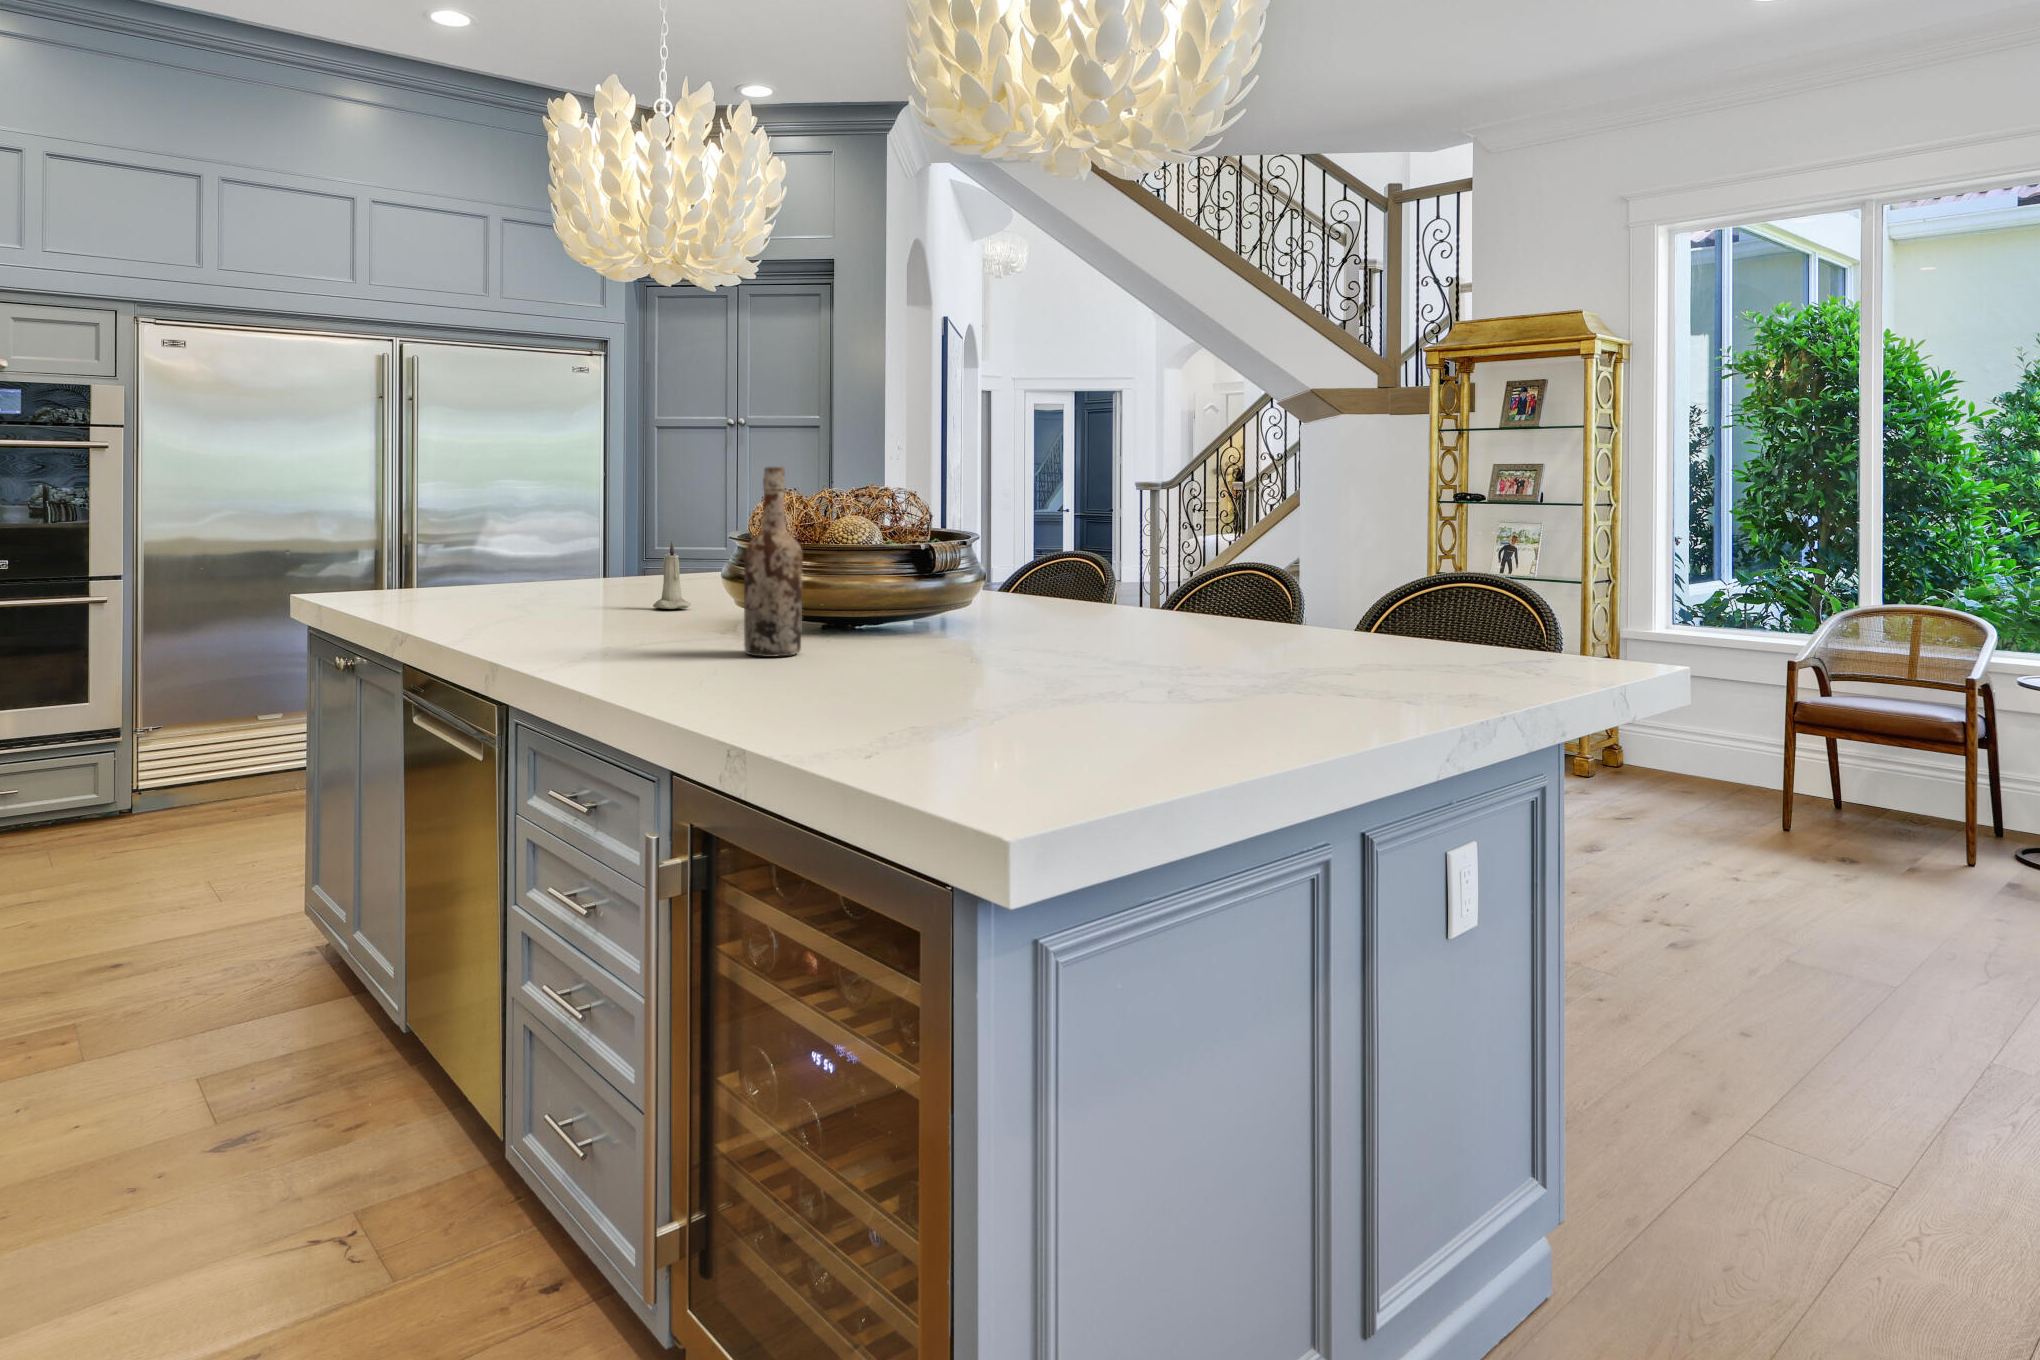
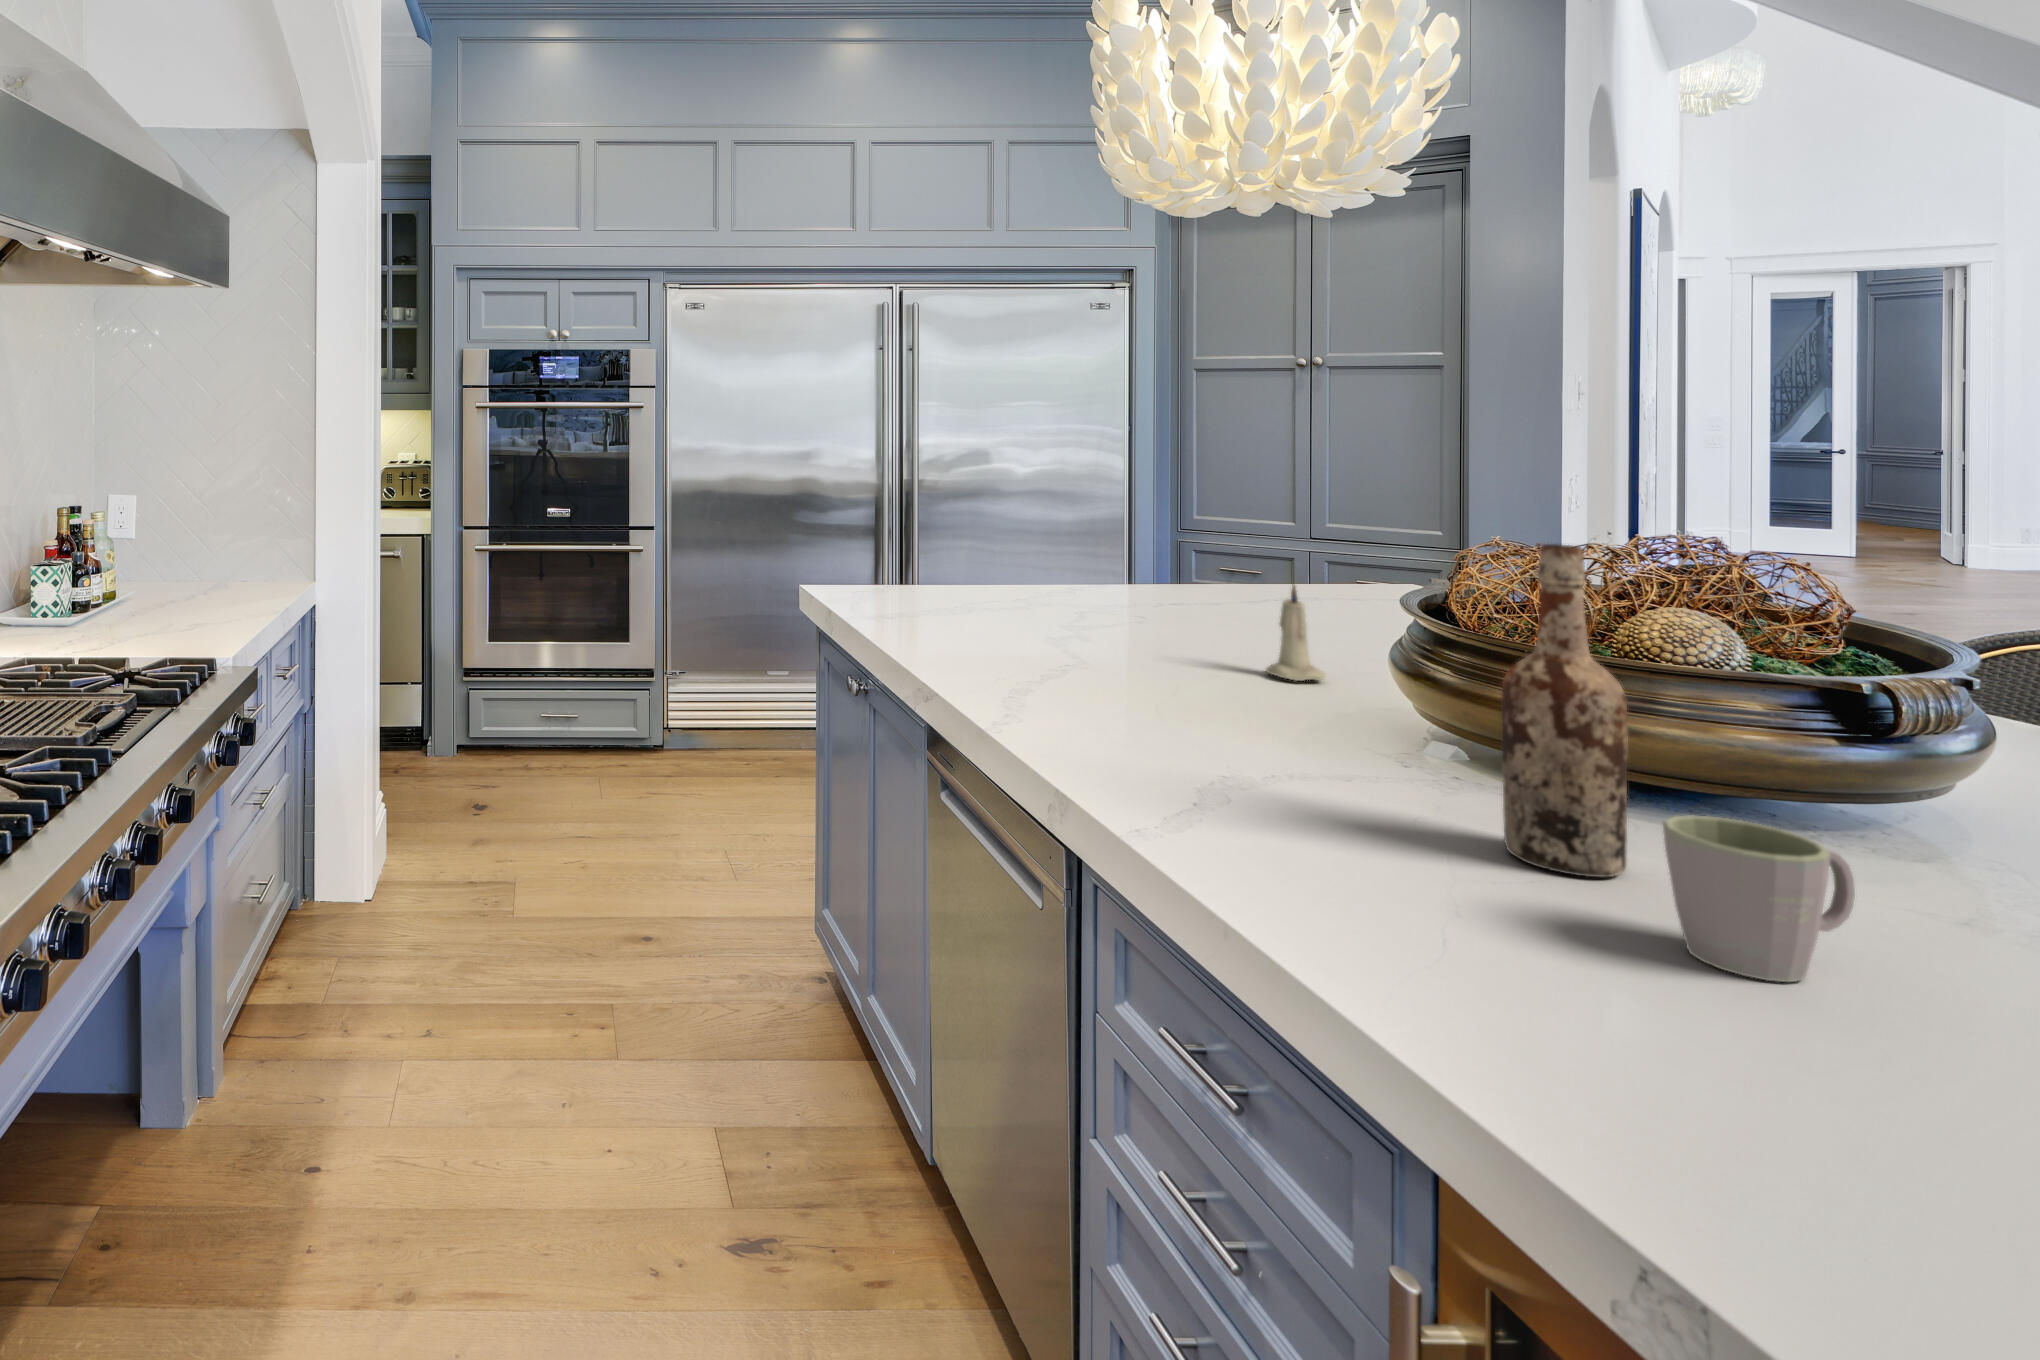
mug: none [798,600,878,674] -> present [1663,815,1855,982]

